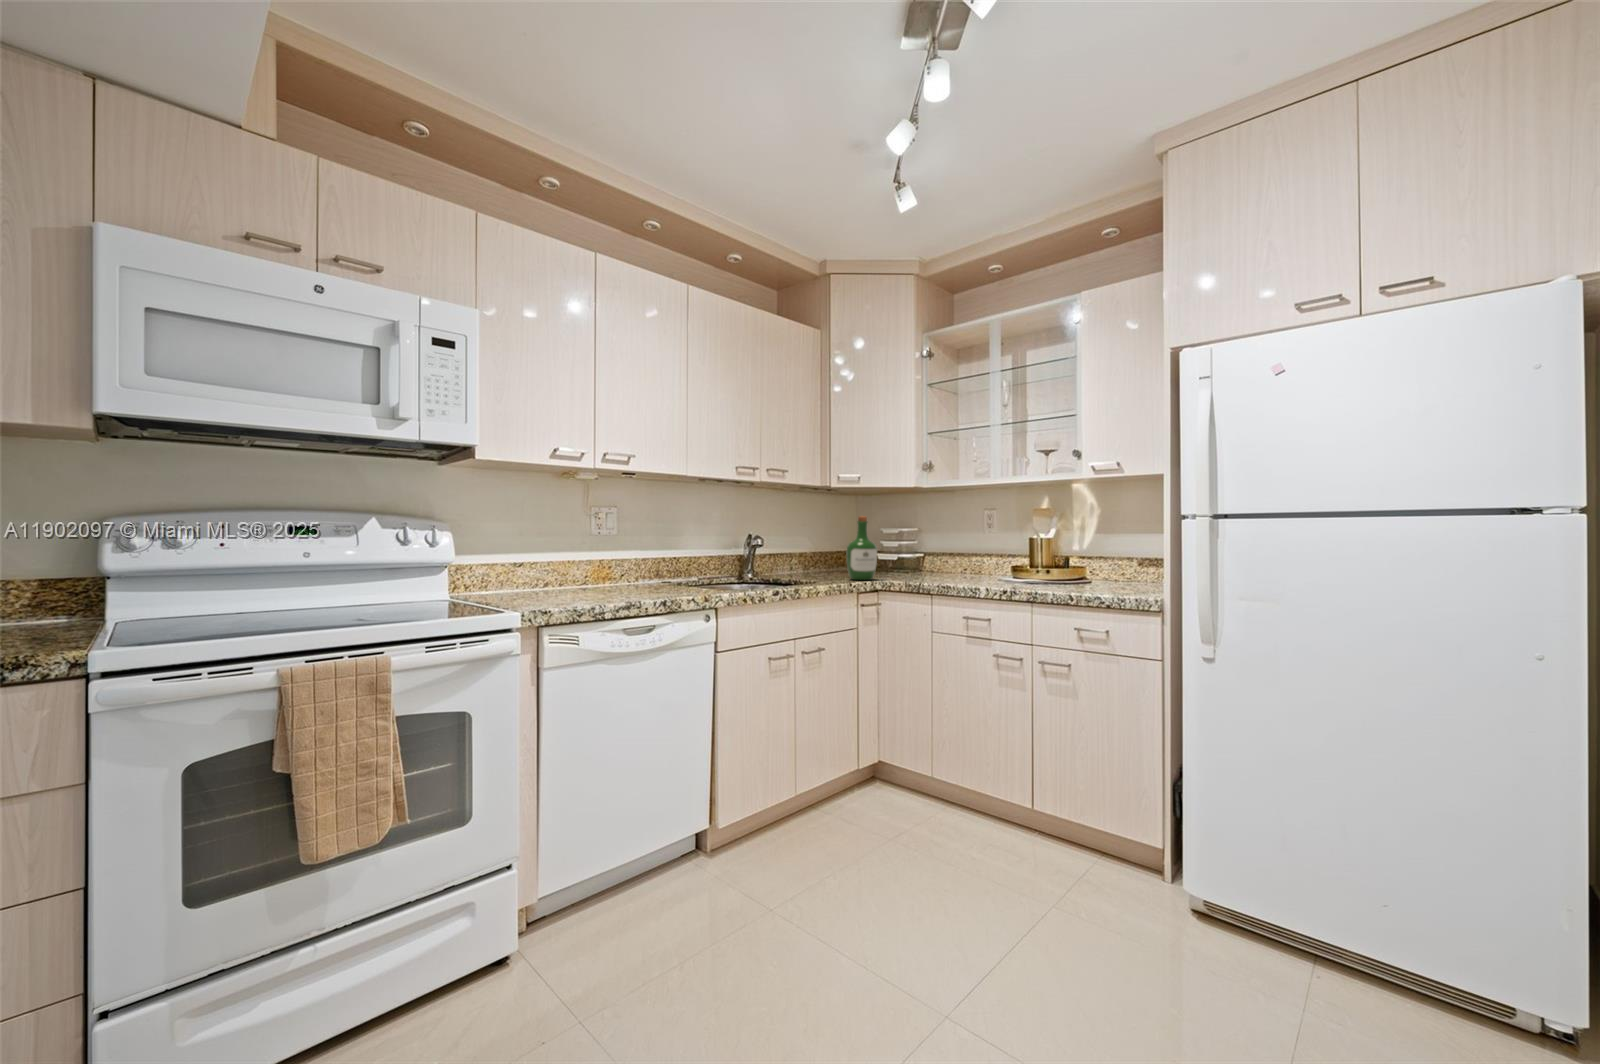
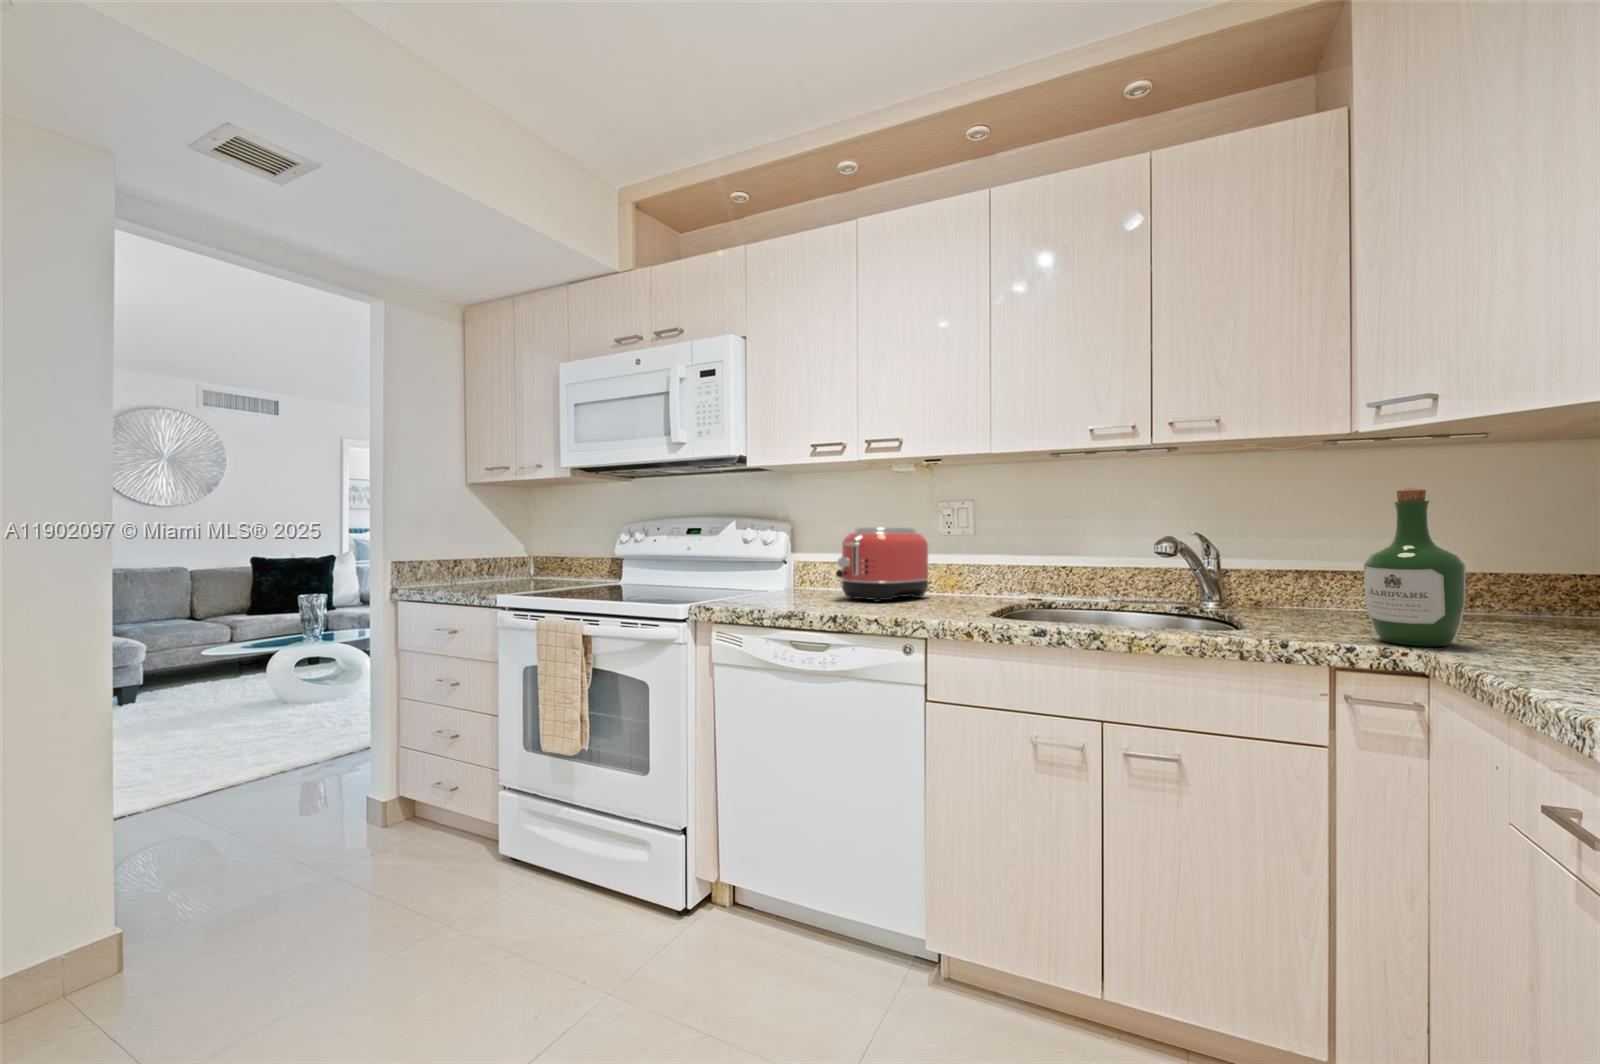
toaster: none [546,529,615,595] -> present [836,527,929,602]

